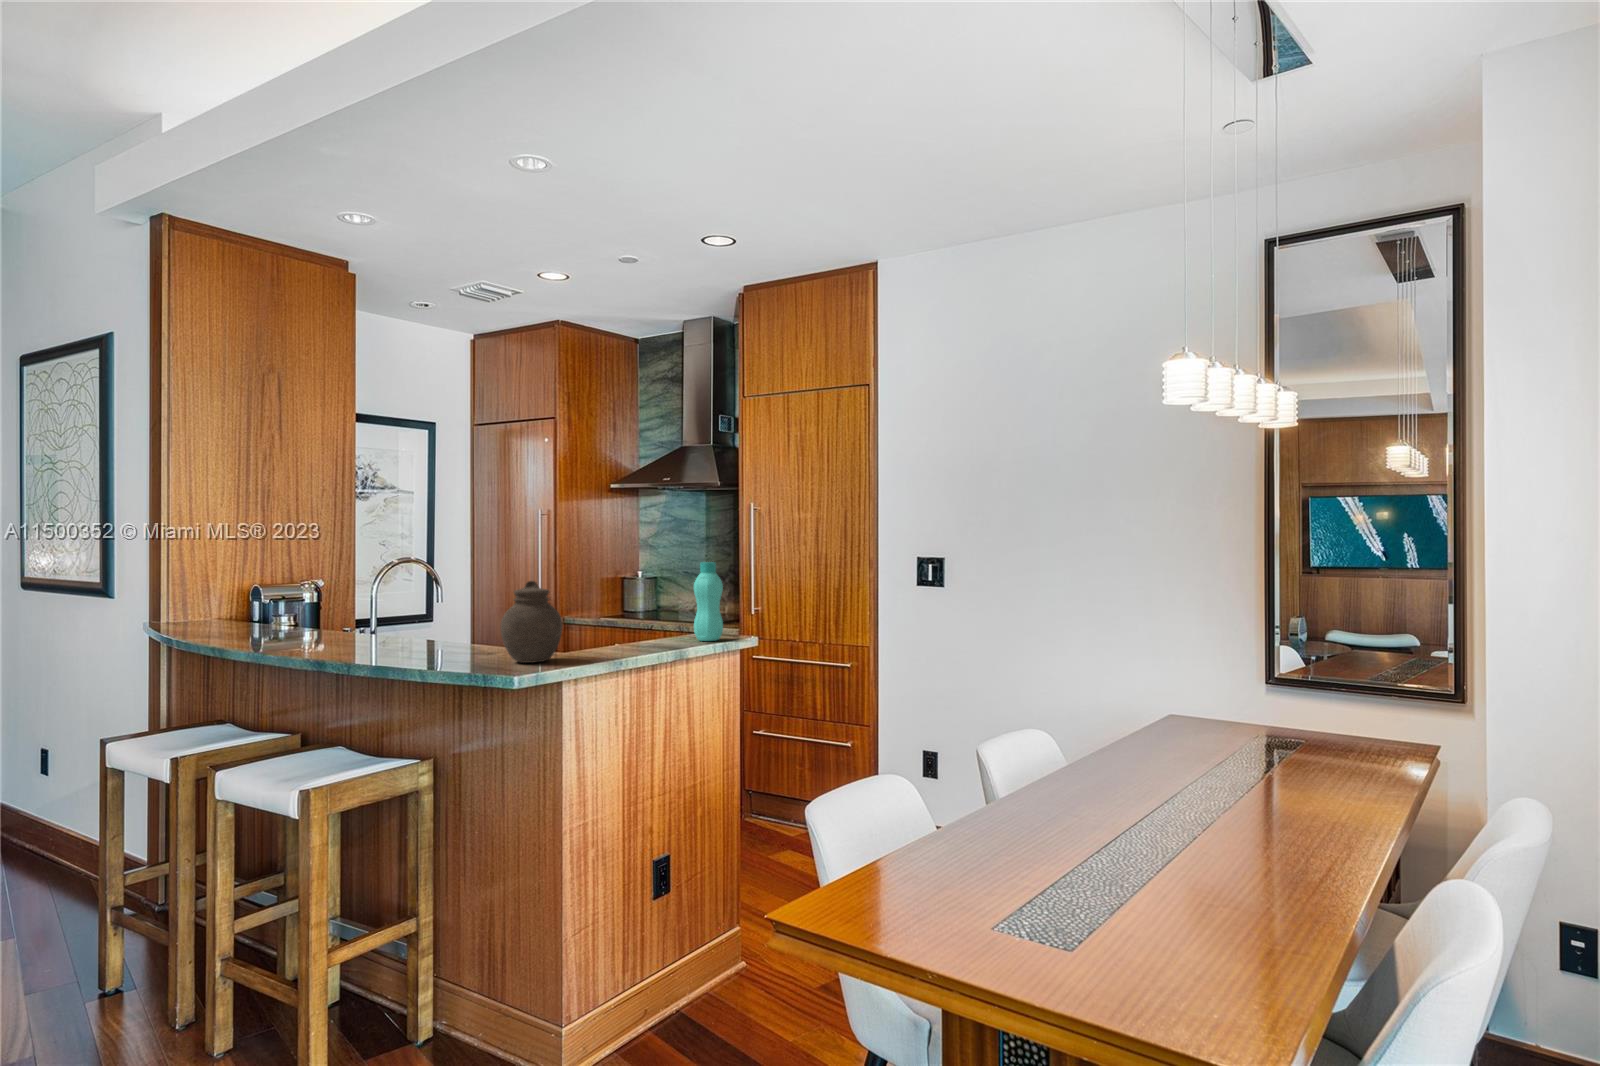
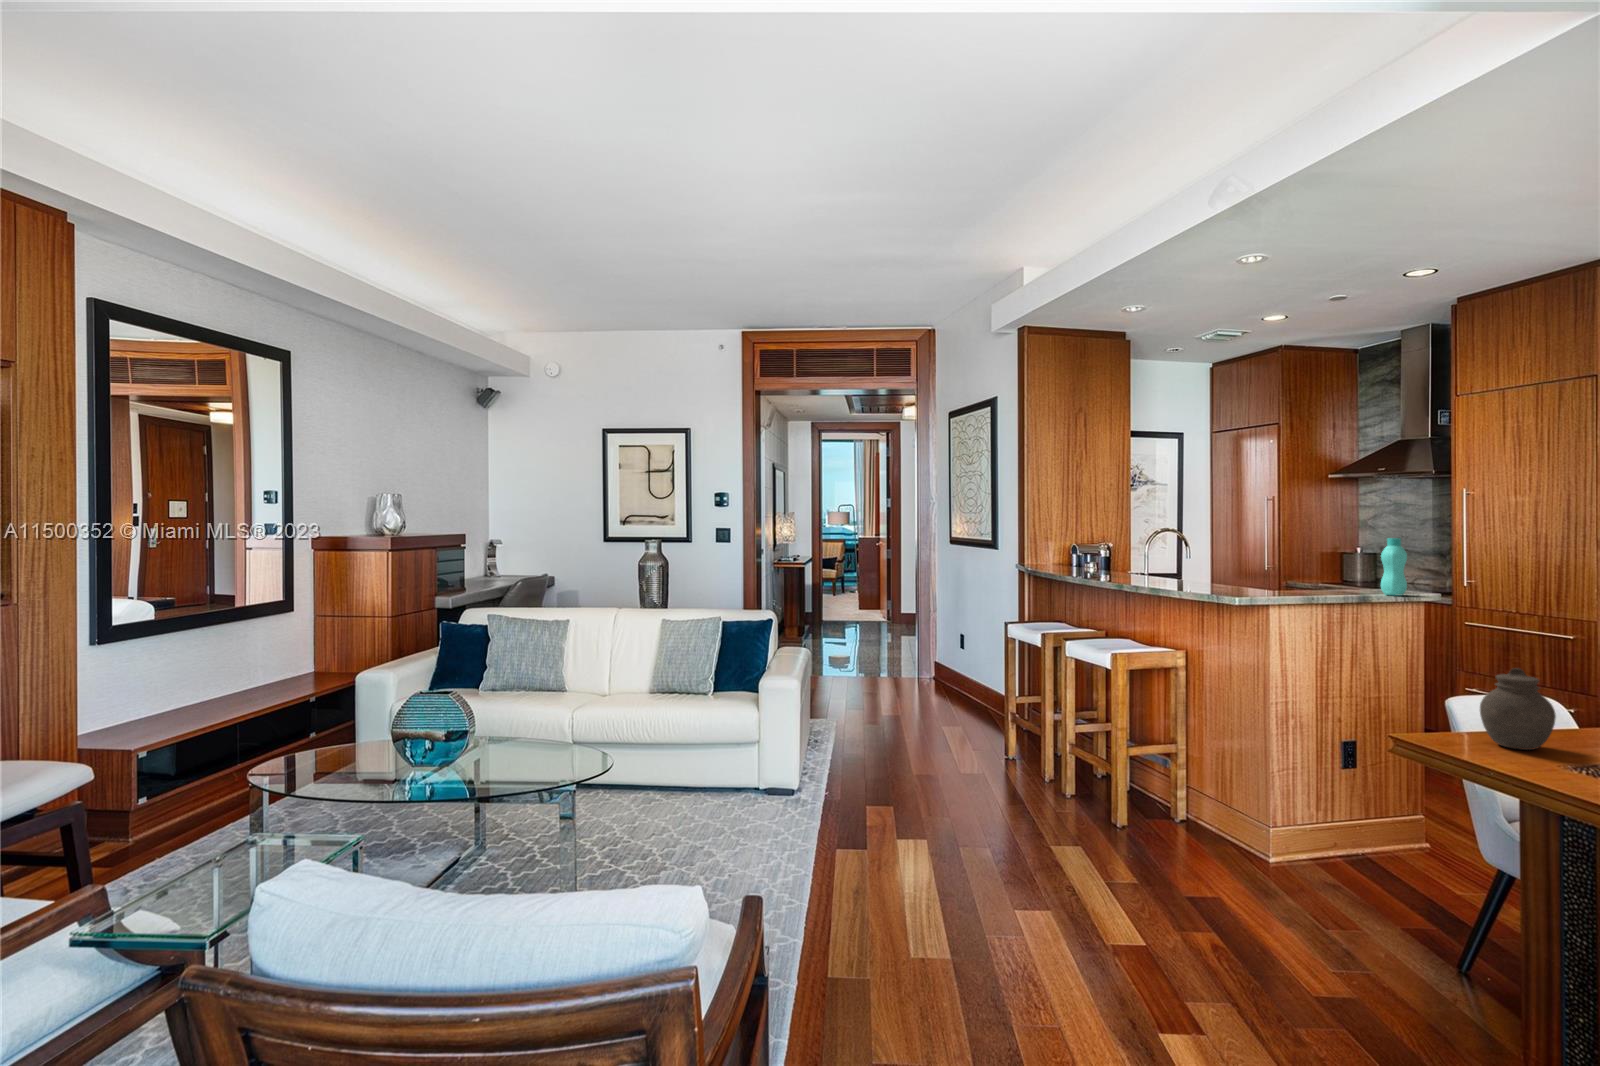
jar: present [501,581,563,663] -> present [1480,668,1556,750]

